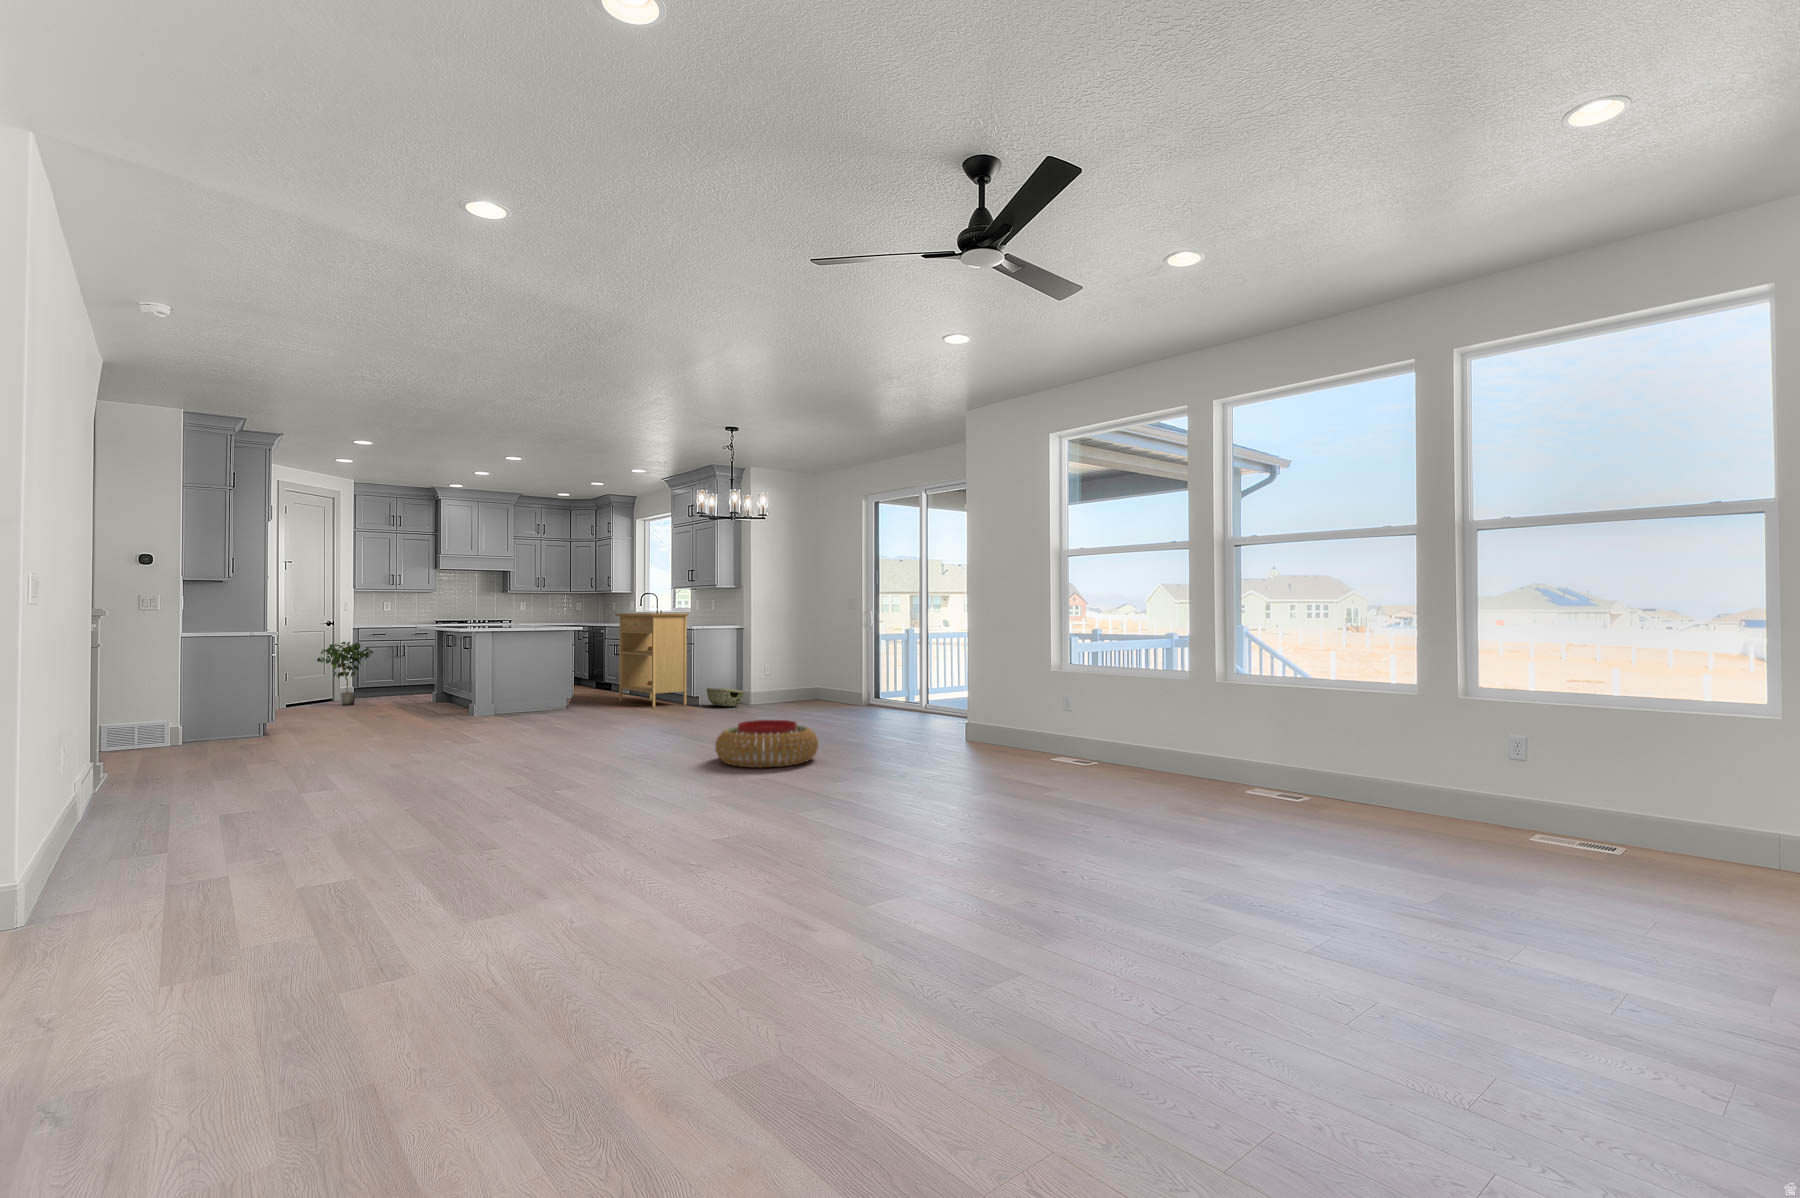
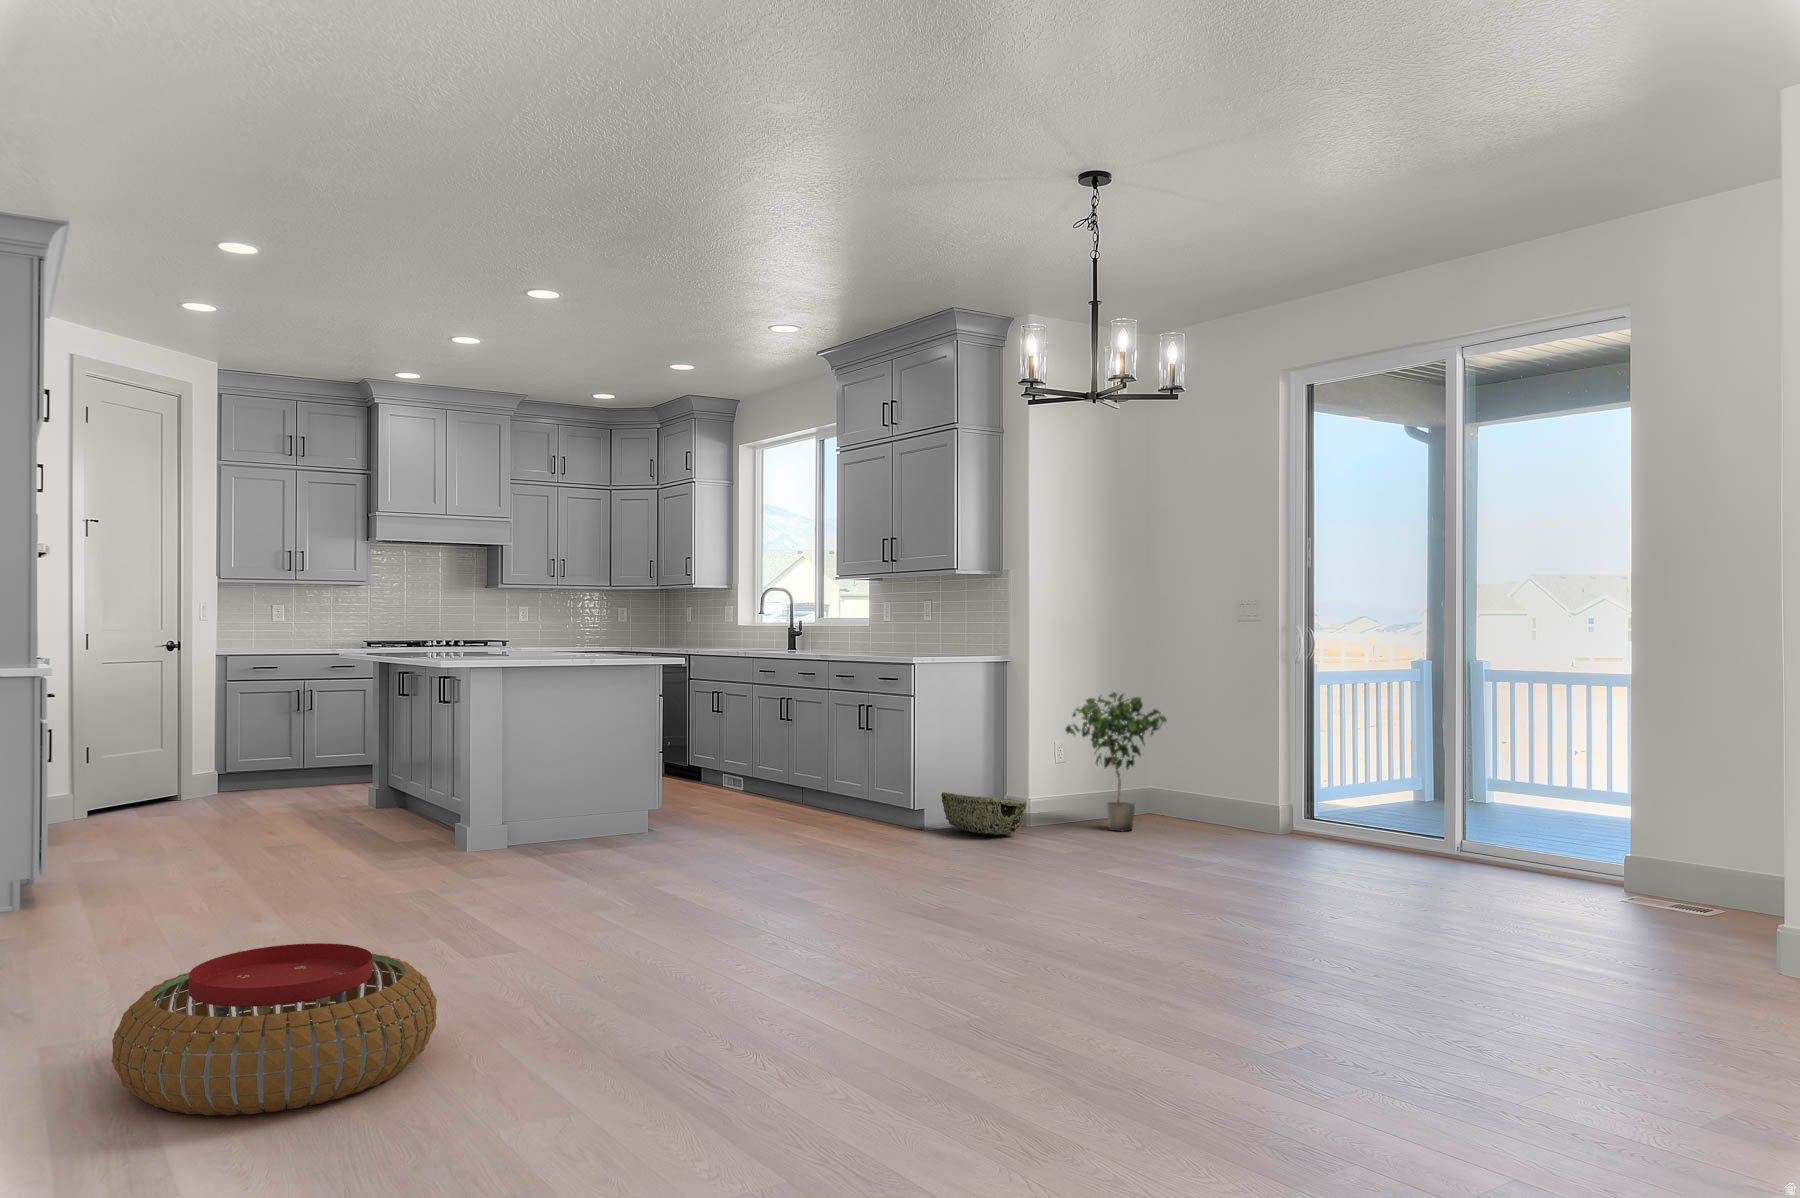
console table: present [615,613,688,707] -> none [733,632,902,834]
potted plant: present [317,642,373,705] -> present [1065,692,1167,831]
pouf: present [715,720,818,768] -> present [112,943,437,1116]

